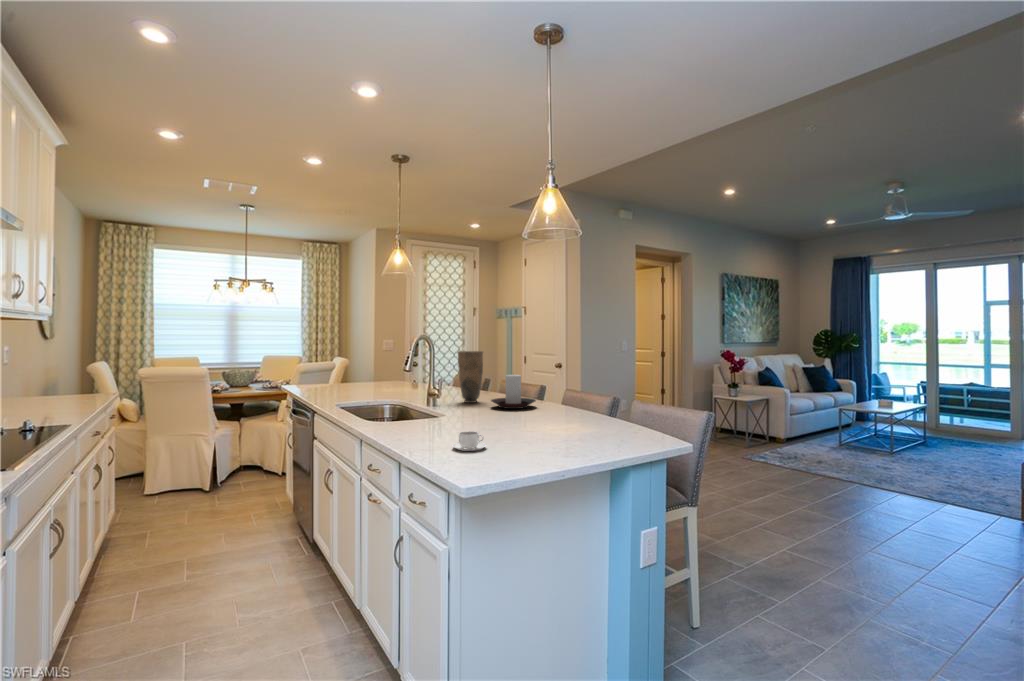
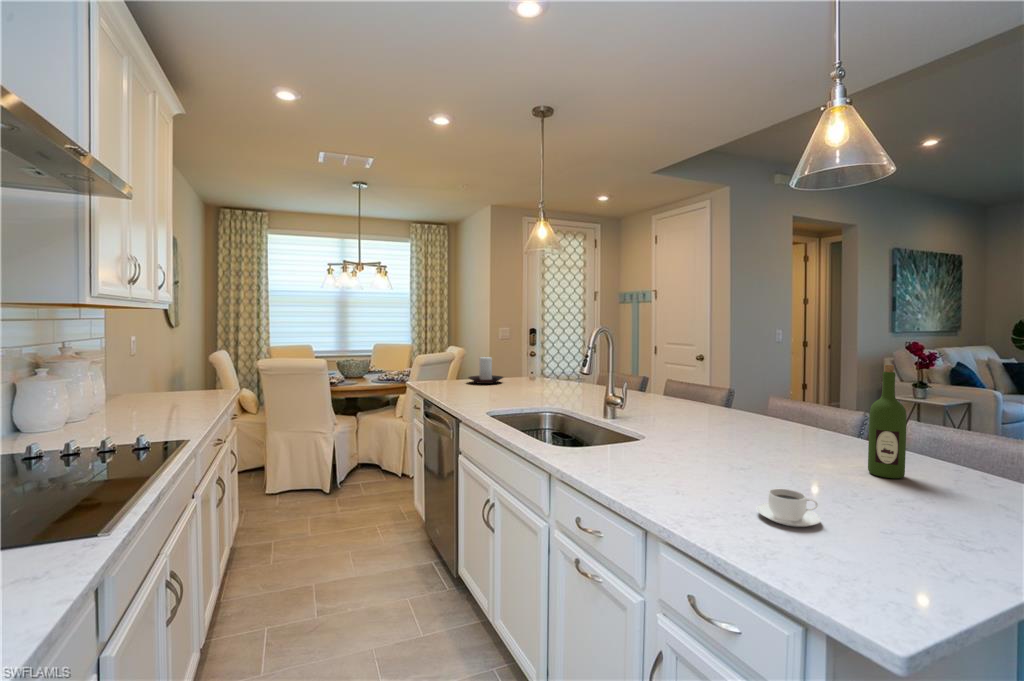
vase: present [458,351,483,403] -> none [641,347,676,414]
wine bottle: none [559,357,578,430] -> present [868,365,907,478]
candle holder: present [491,375,536,409] -> present [468,357,503,384]

